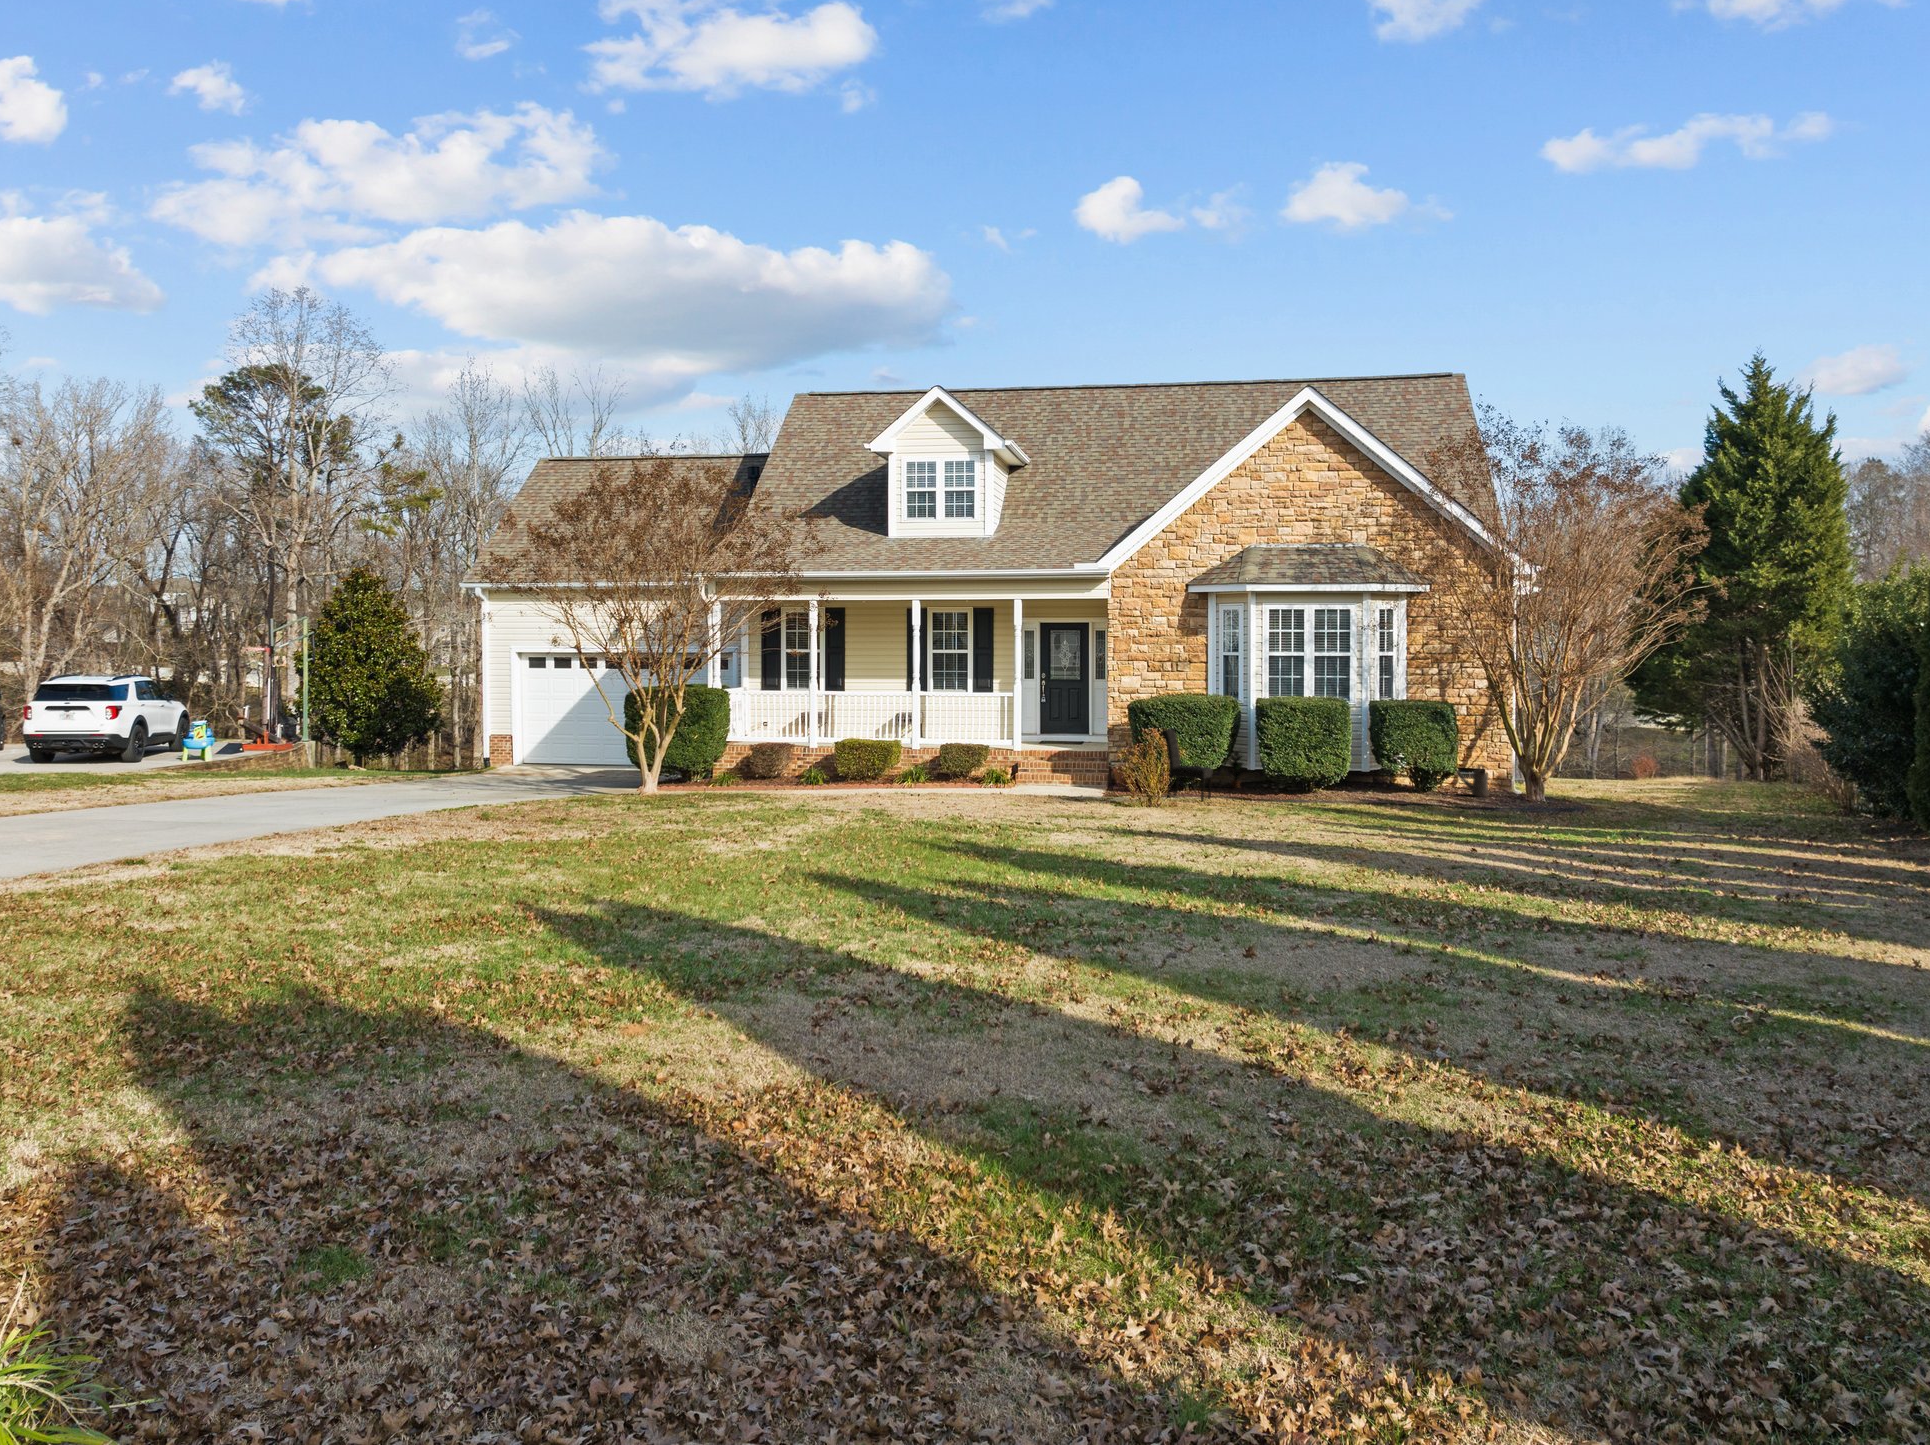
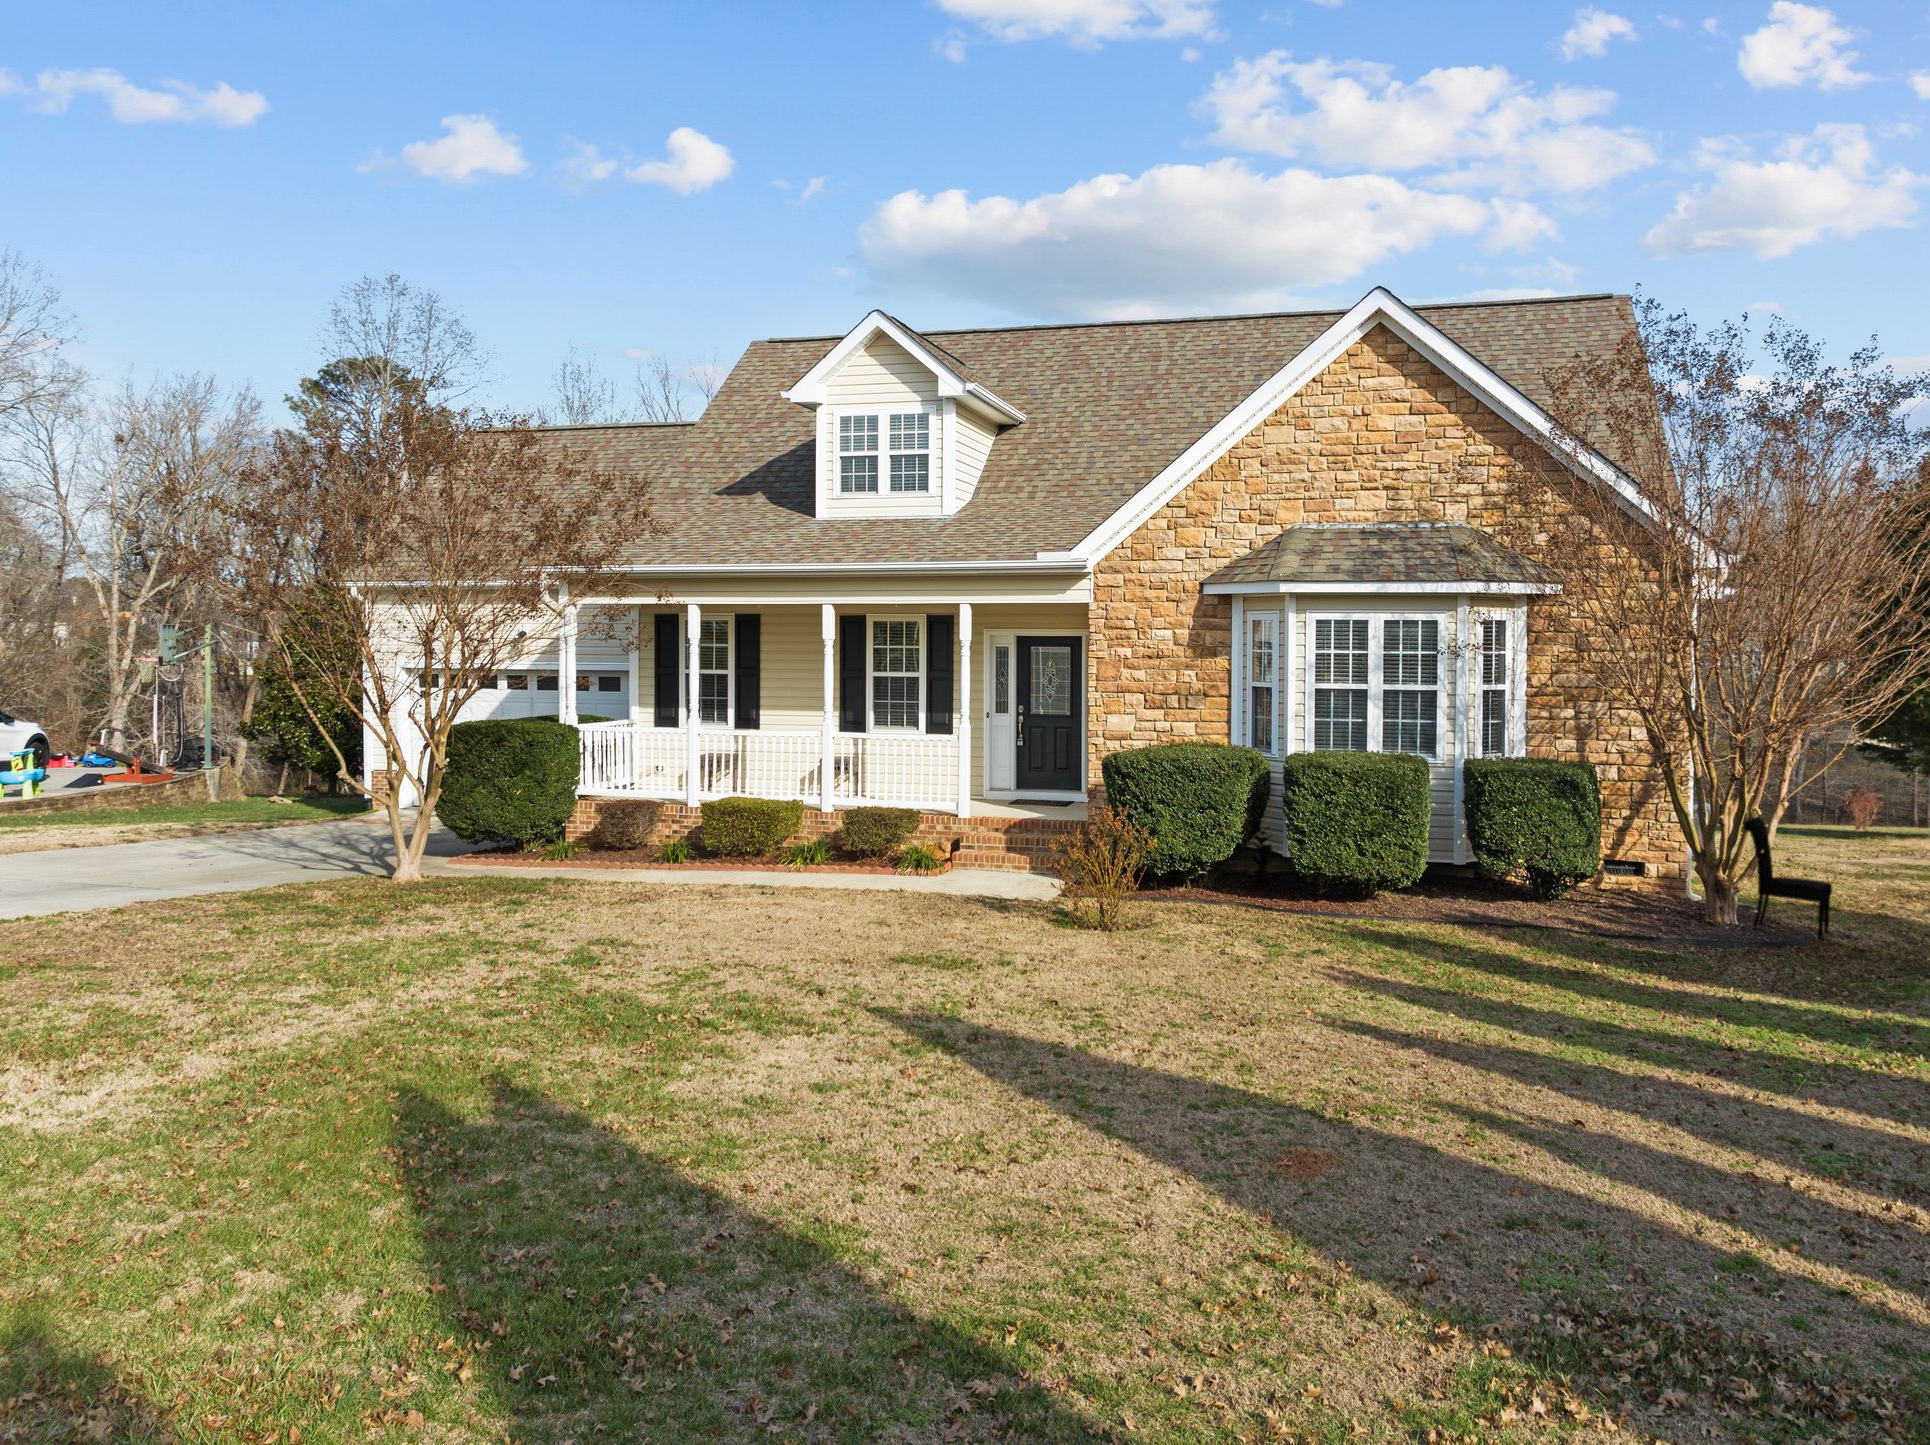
chair: present [1161,729,1213,801] -> present [1743,817,1832,938]
watering can: present [1456,764,1488,797] -> none [1596,860,1659,912]

